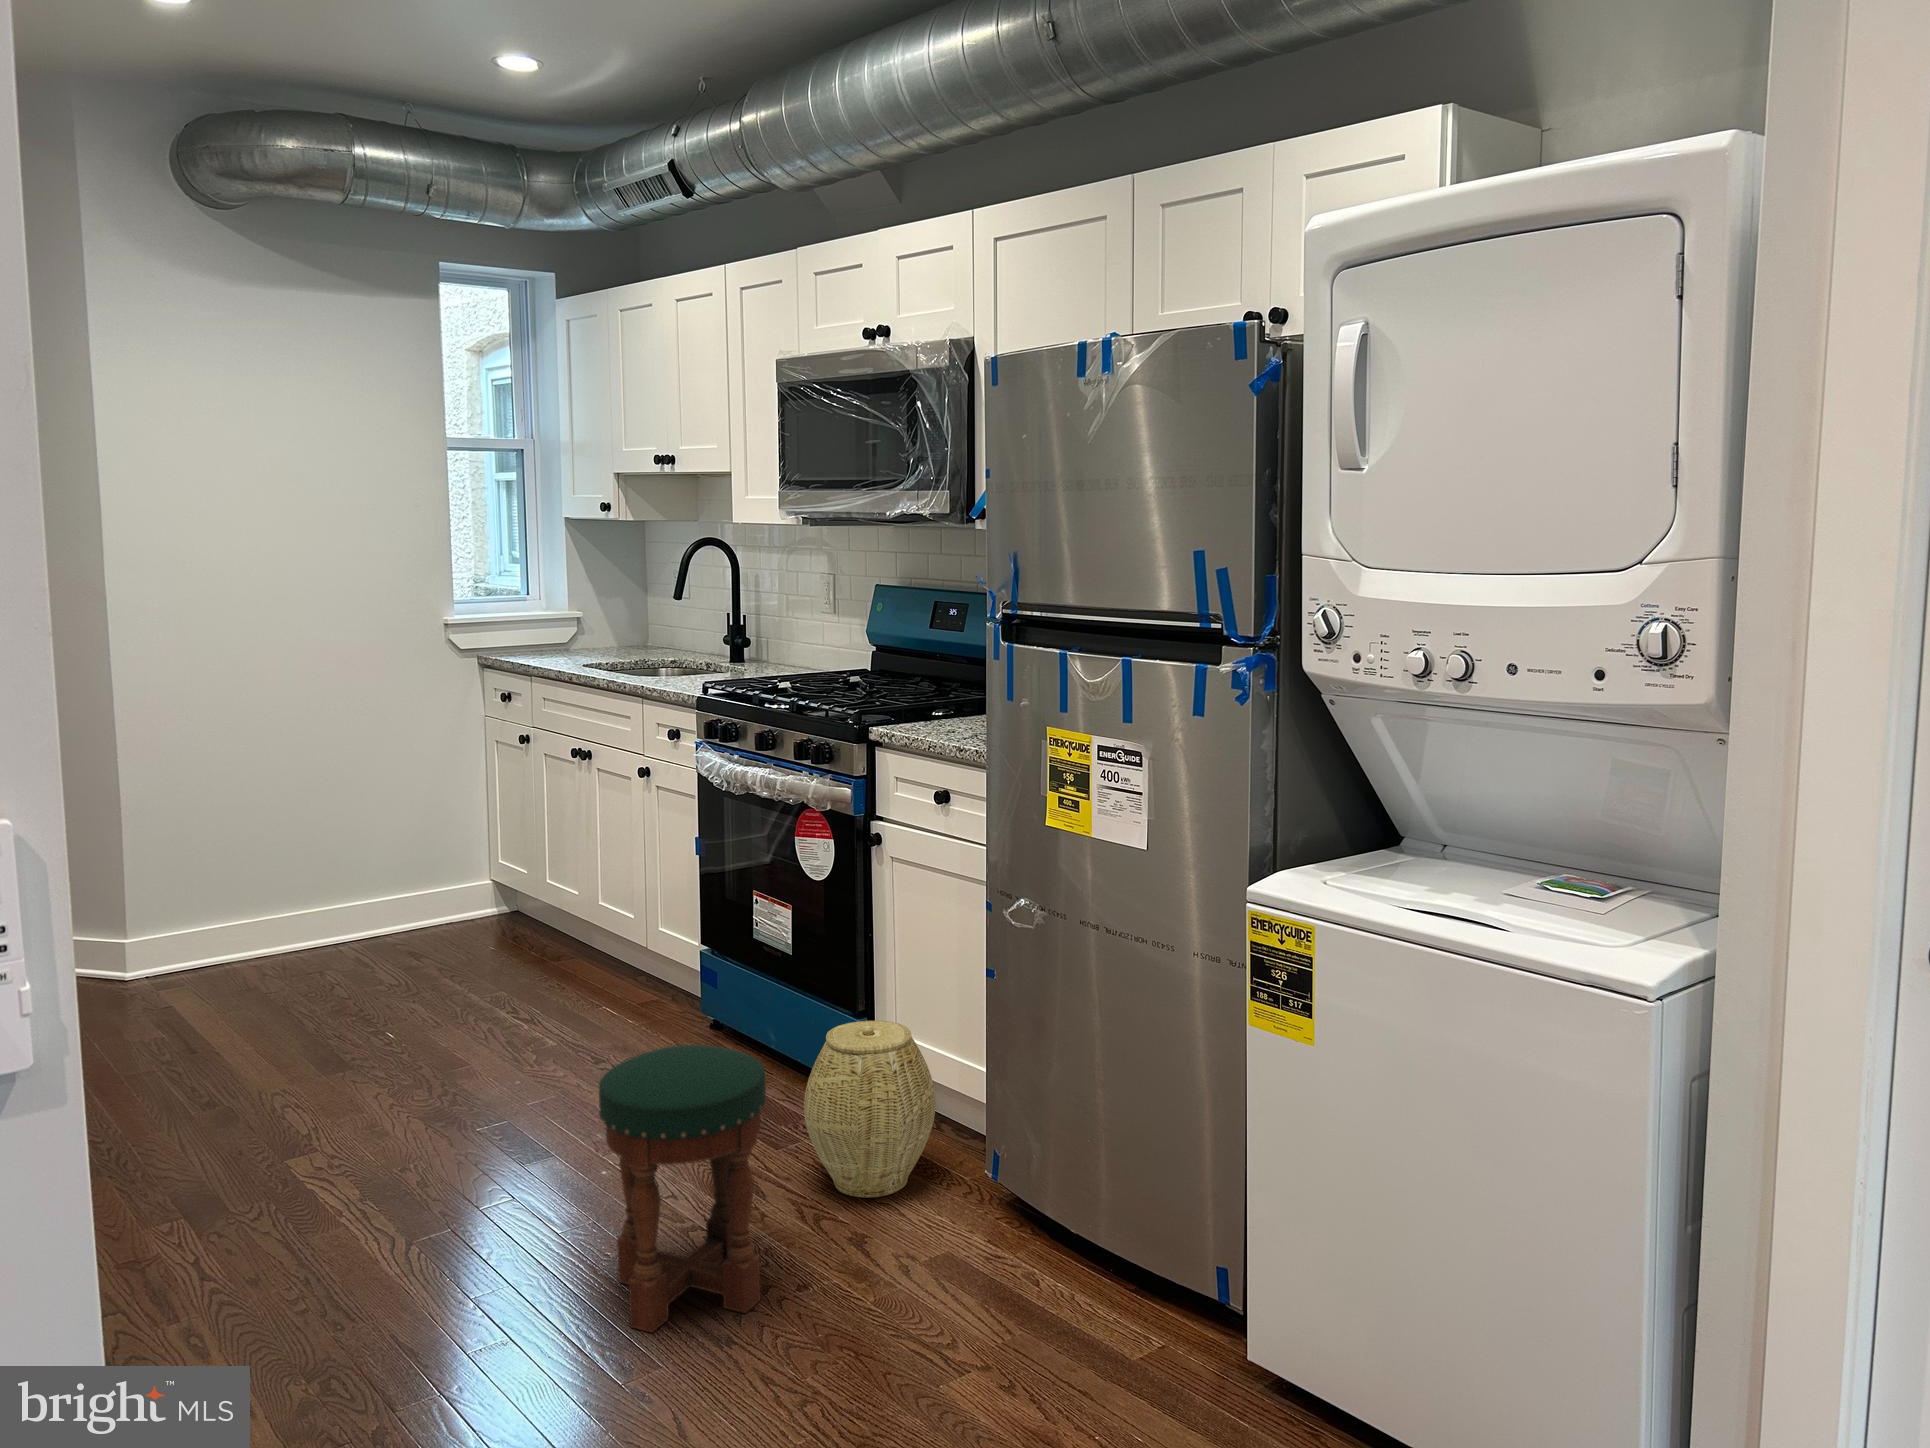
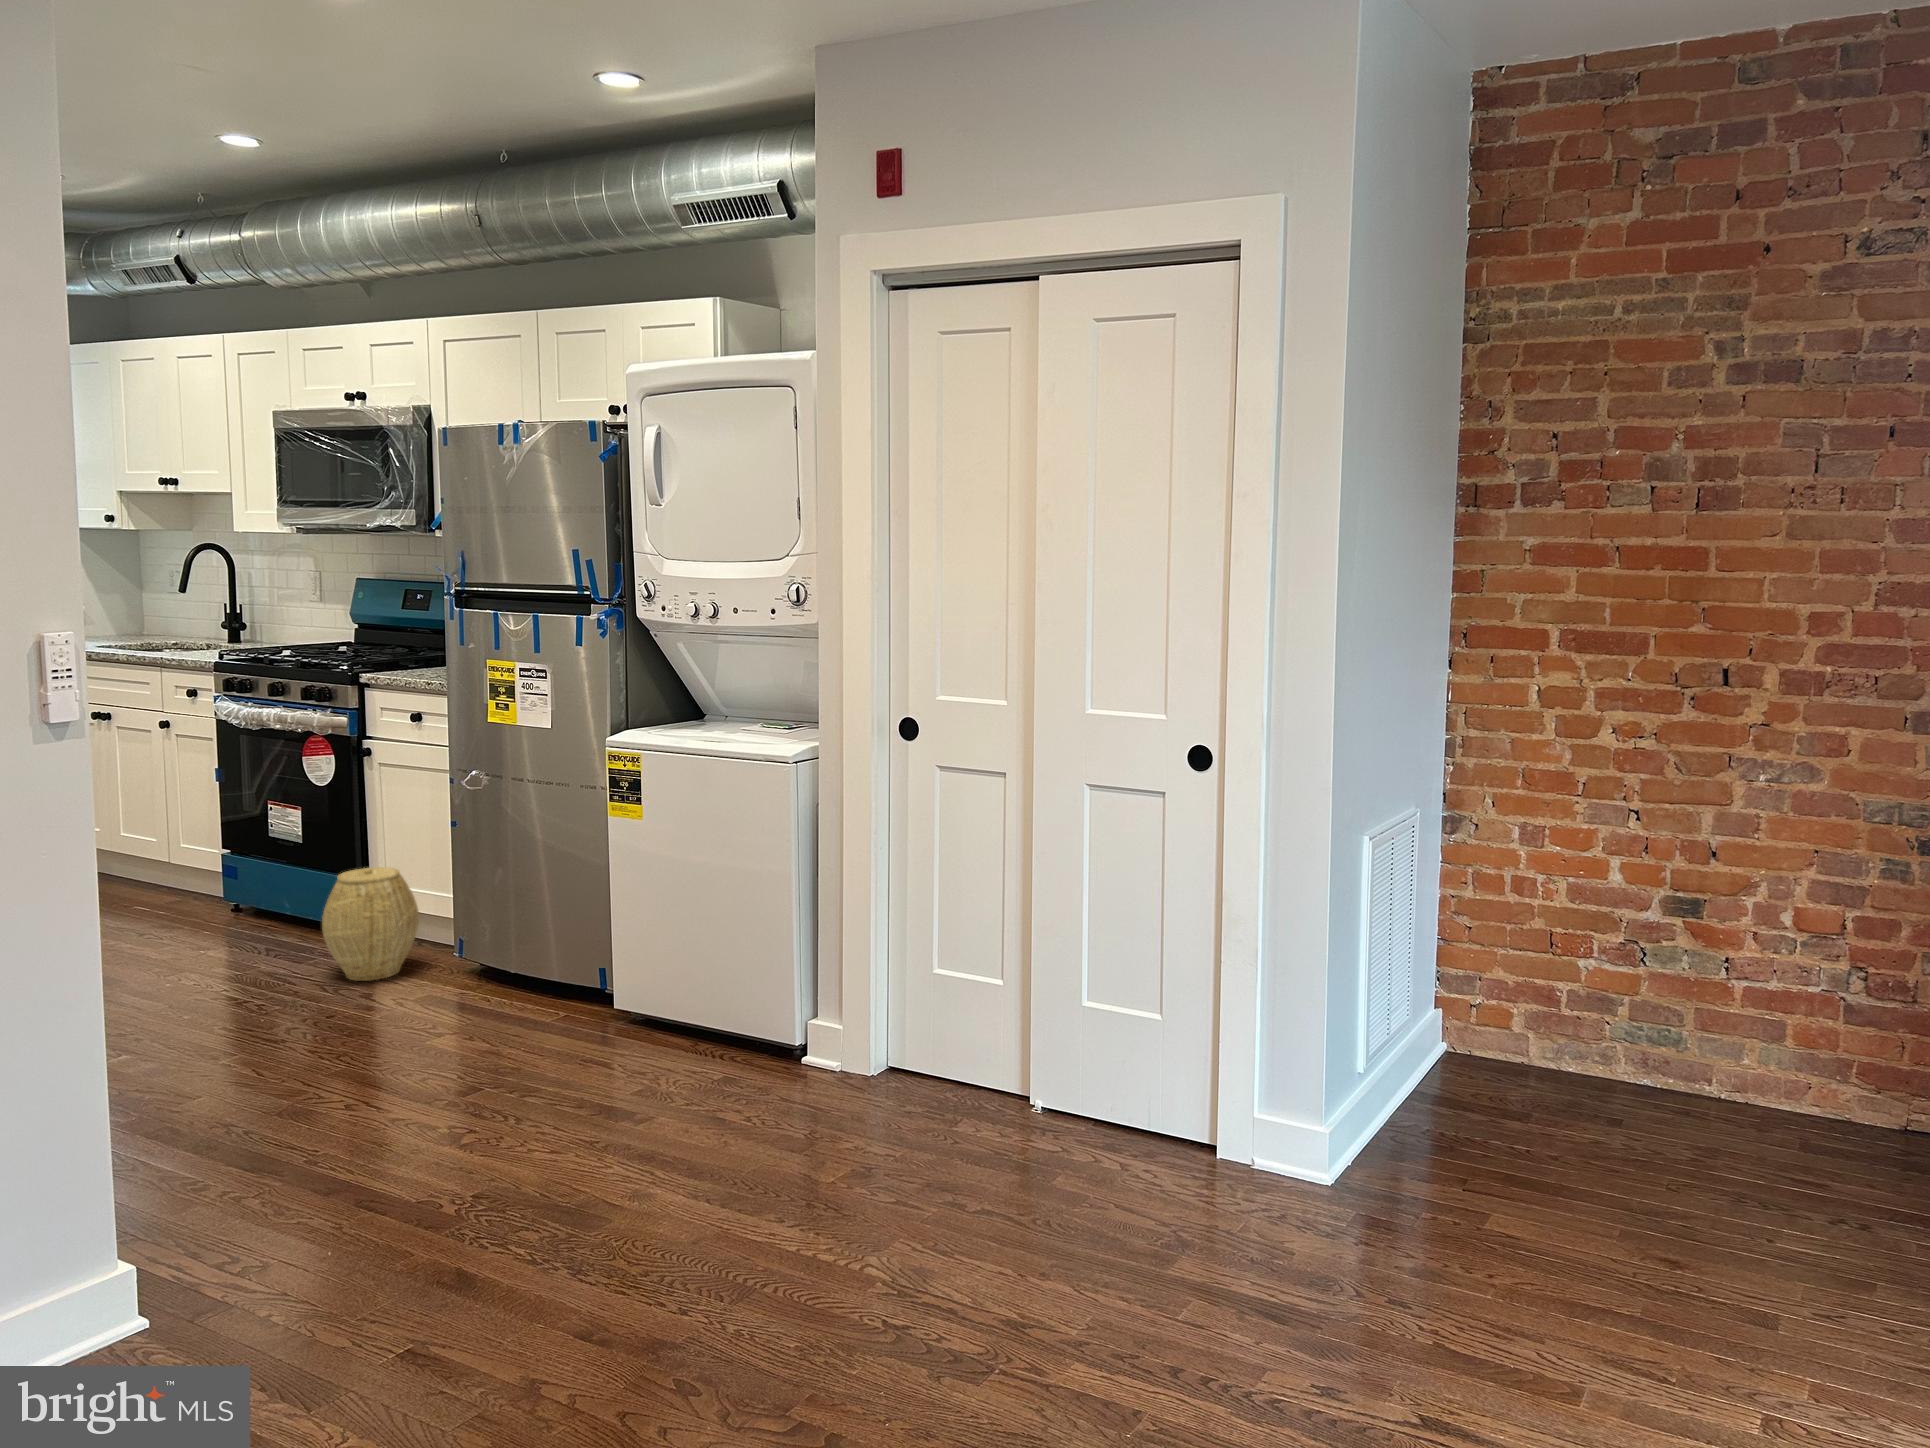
stool: present [599,1045,766,1332] -> none [177,874,300,1051]

